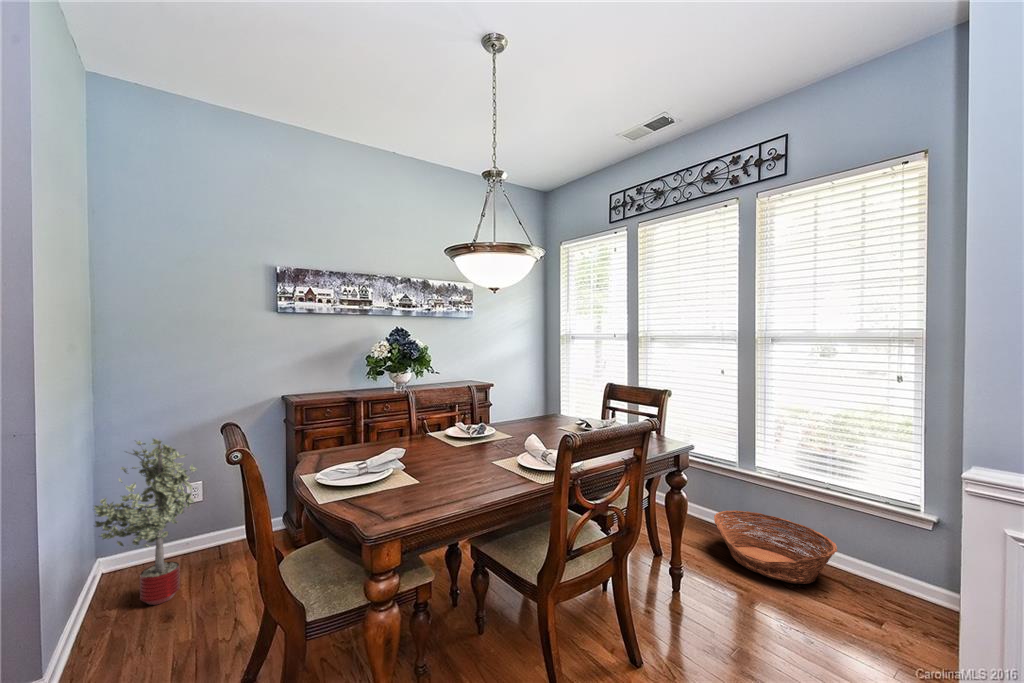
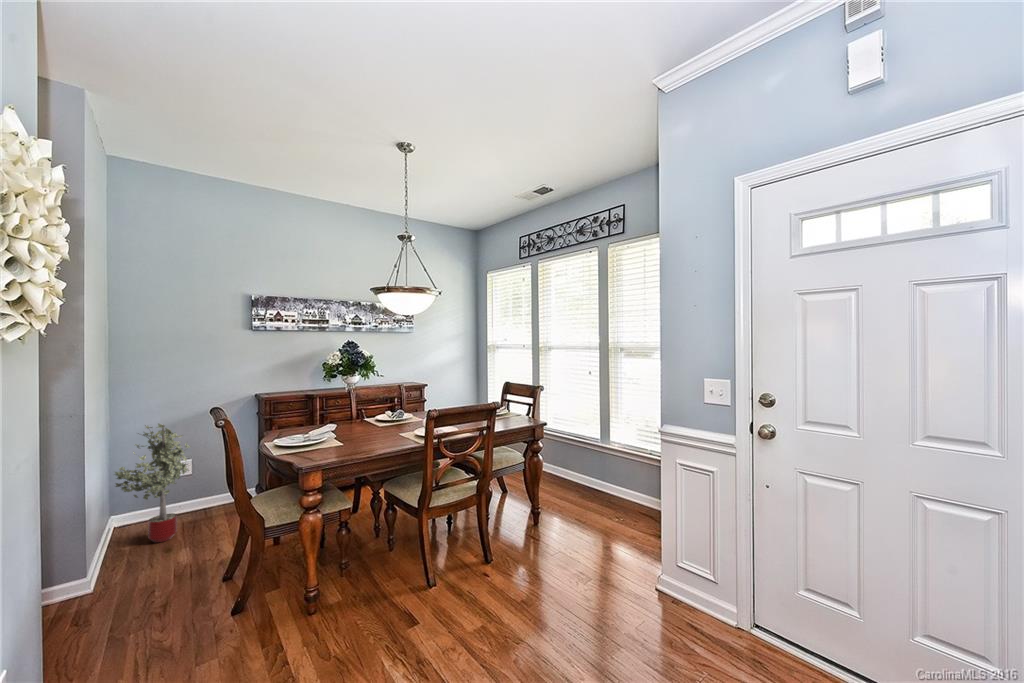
basket: present [714,511,837,584] -> none [574,474,647,519]

